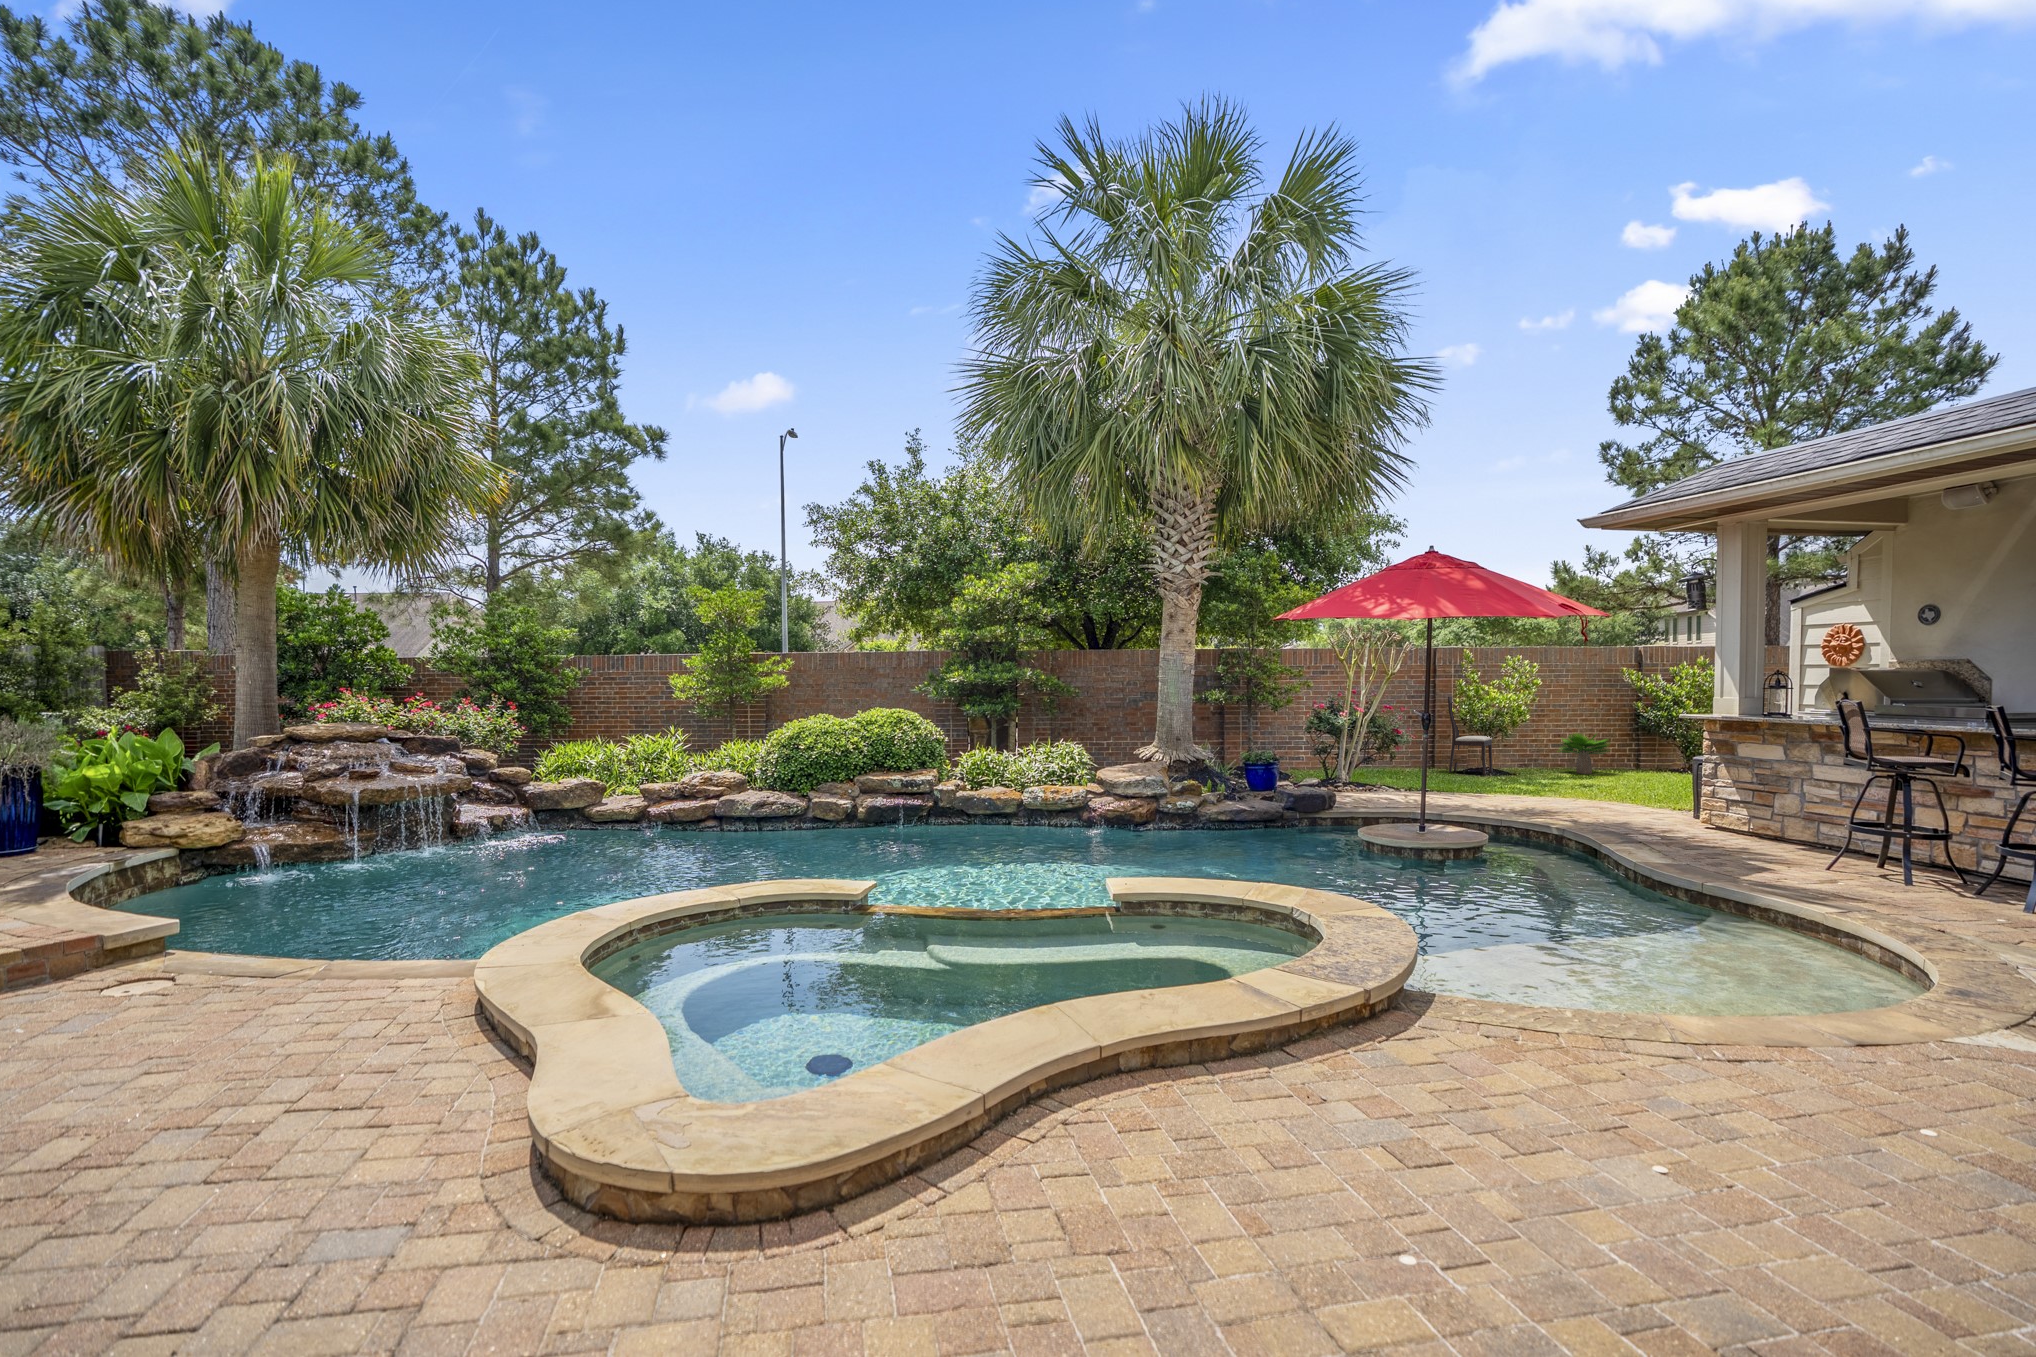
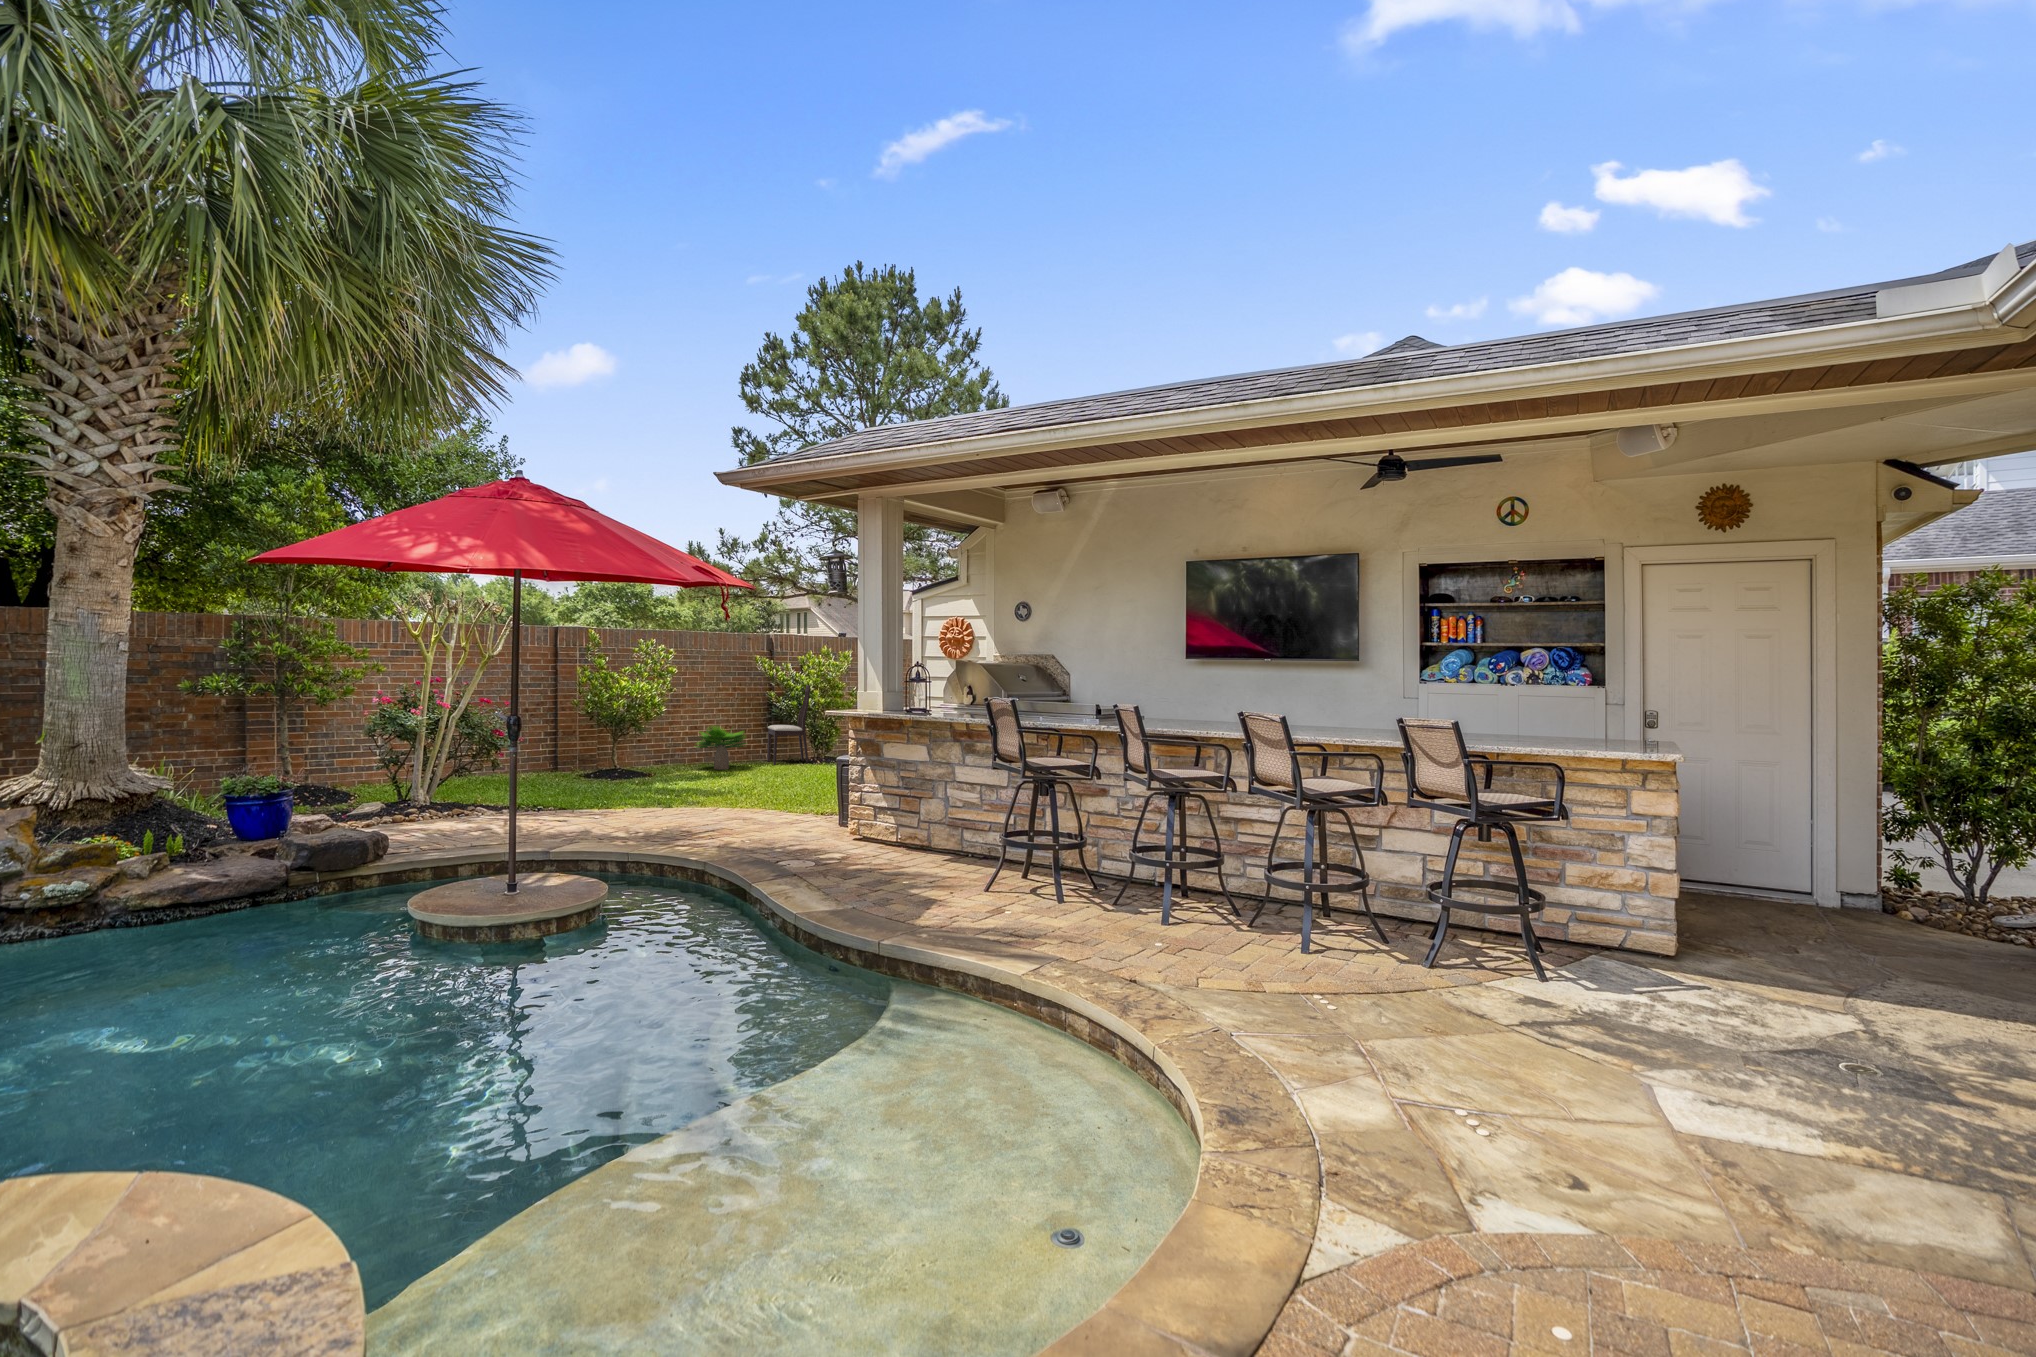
chair: present [1448,696,1492,775] -> present [767,685,810,765]

